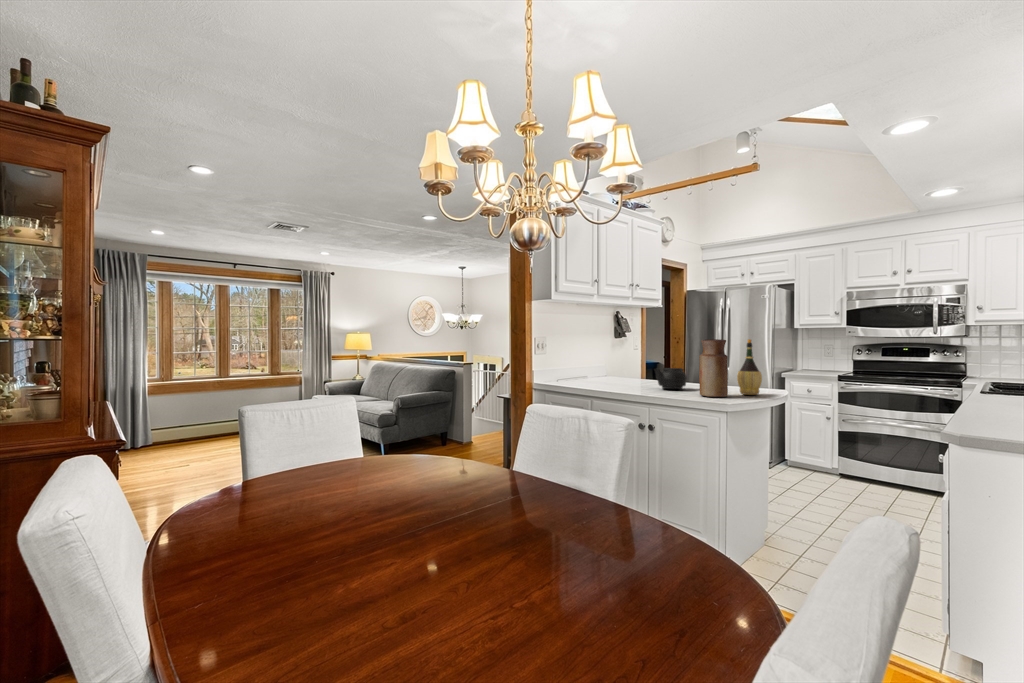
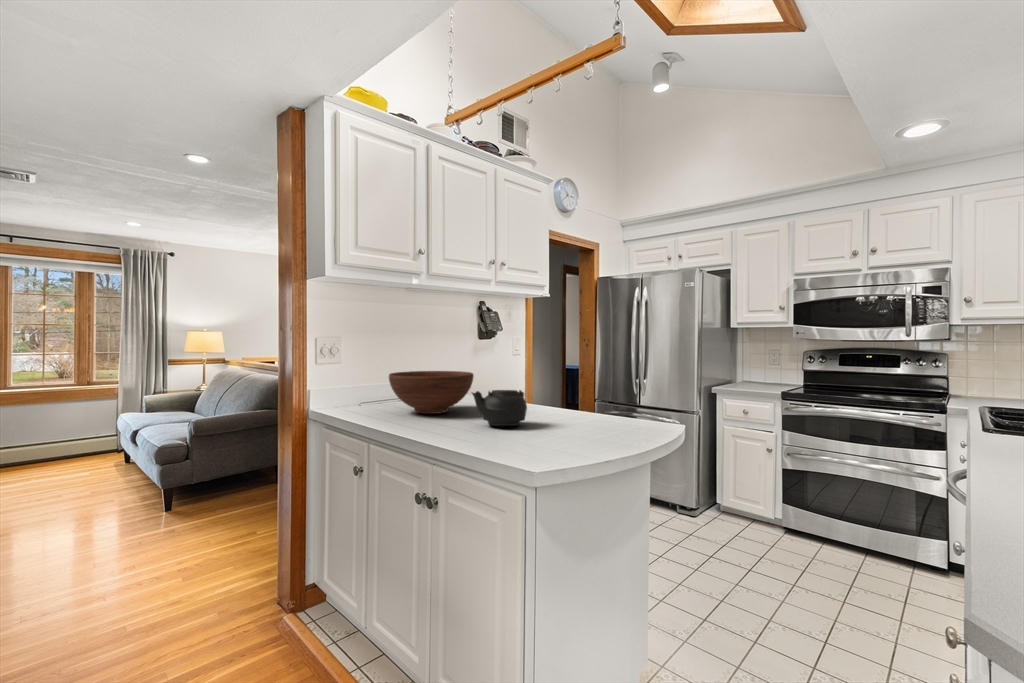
vase: present [699,339,728,397] -> none [524,344,571,448]
wine bottle: present [737,339,762,395] -> none [594,344,634,441]
fruit bowl: none [586,358,640,384] -> present [389,371,474,414]

